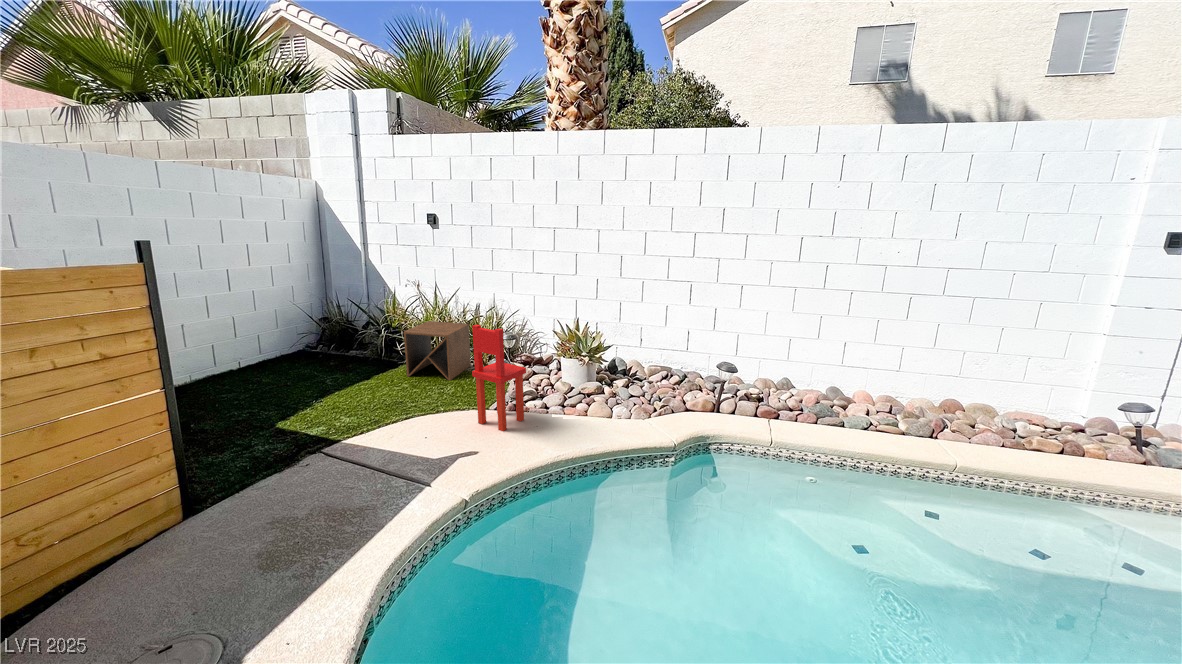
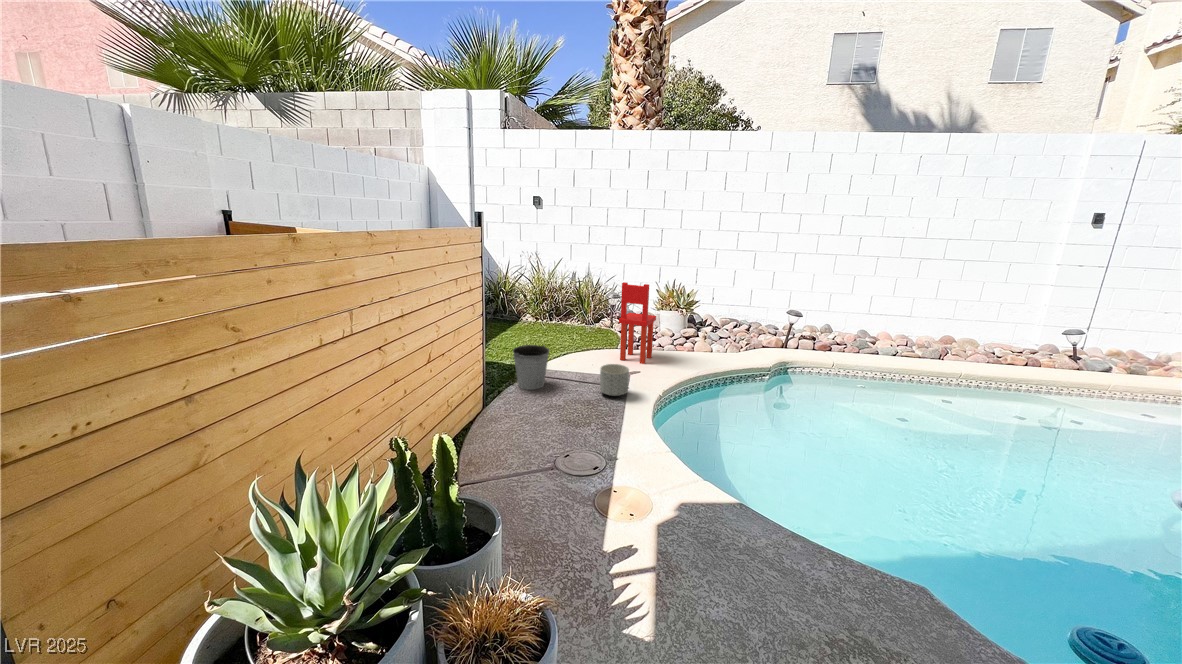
side table: present [404,321,470,381] -> none [526,289,569,336]
bucket: none [282,408,341,472] -> present [513,345,549,390]
planter: none [384,443,428,492] -> present [600,364,629,396]

